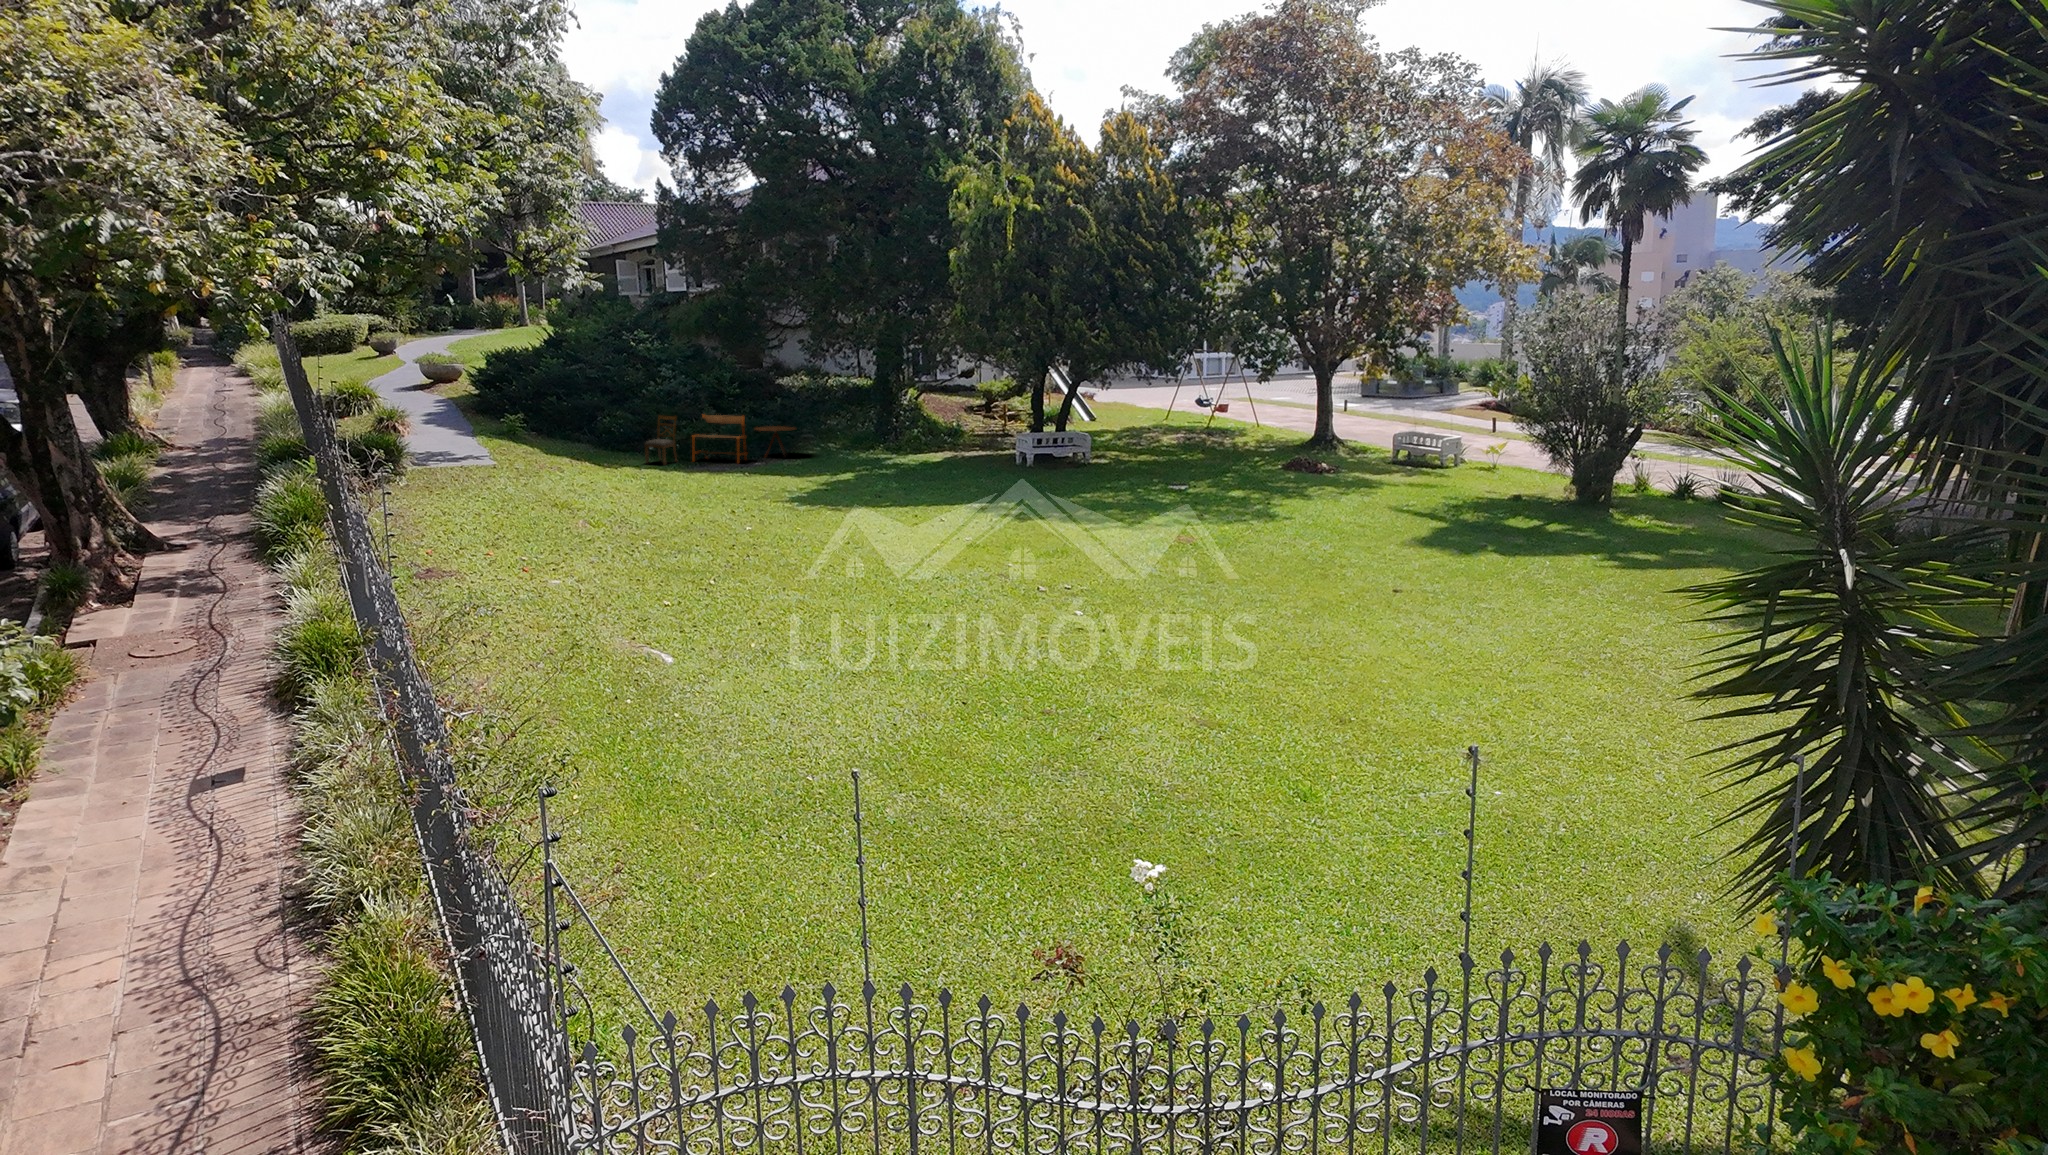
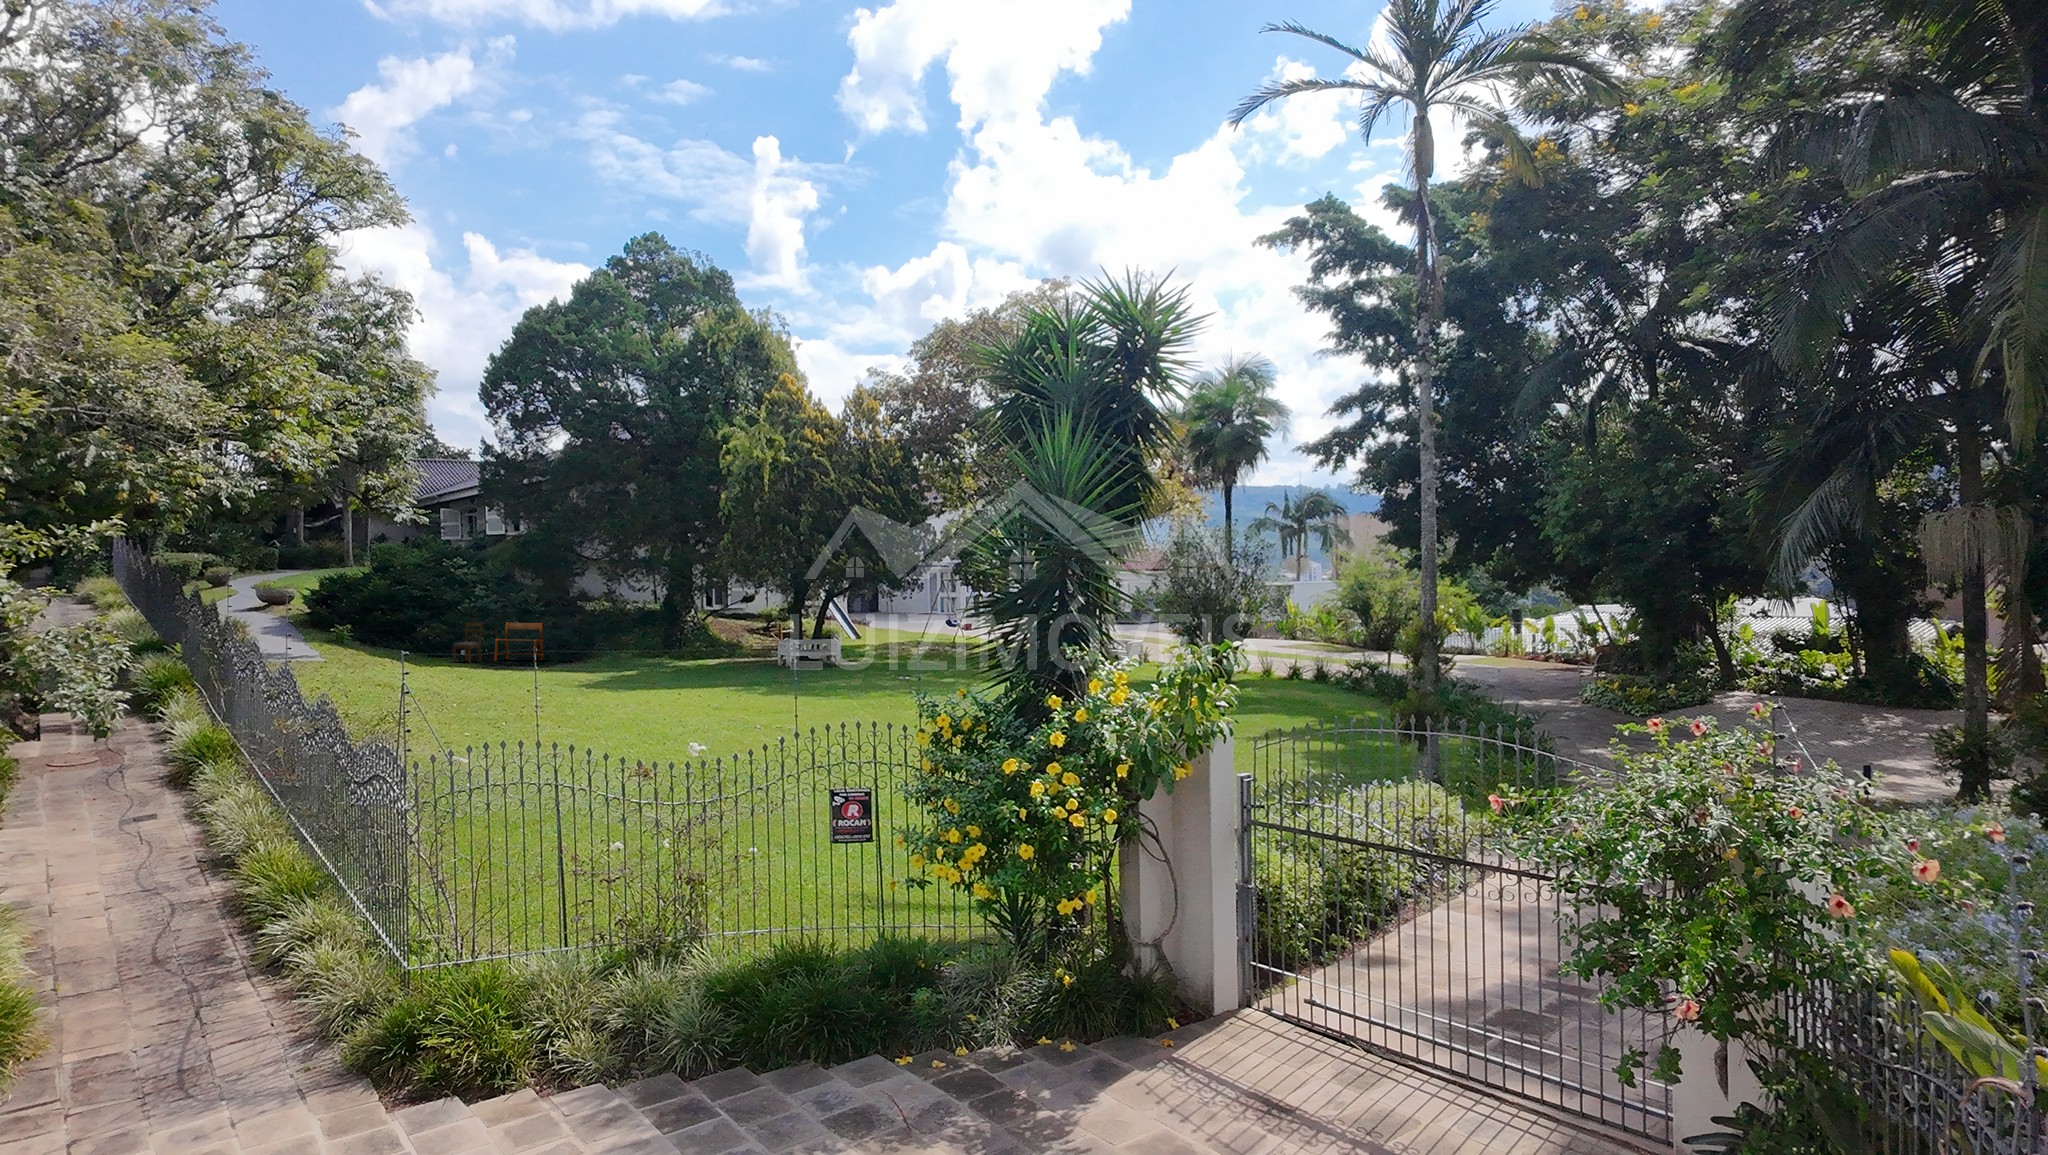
round table: present [755,426,796,455] -> none [551,634,589,659]

